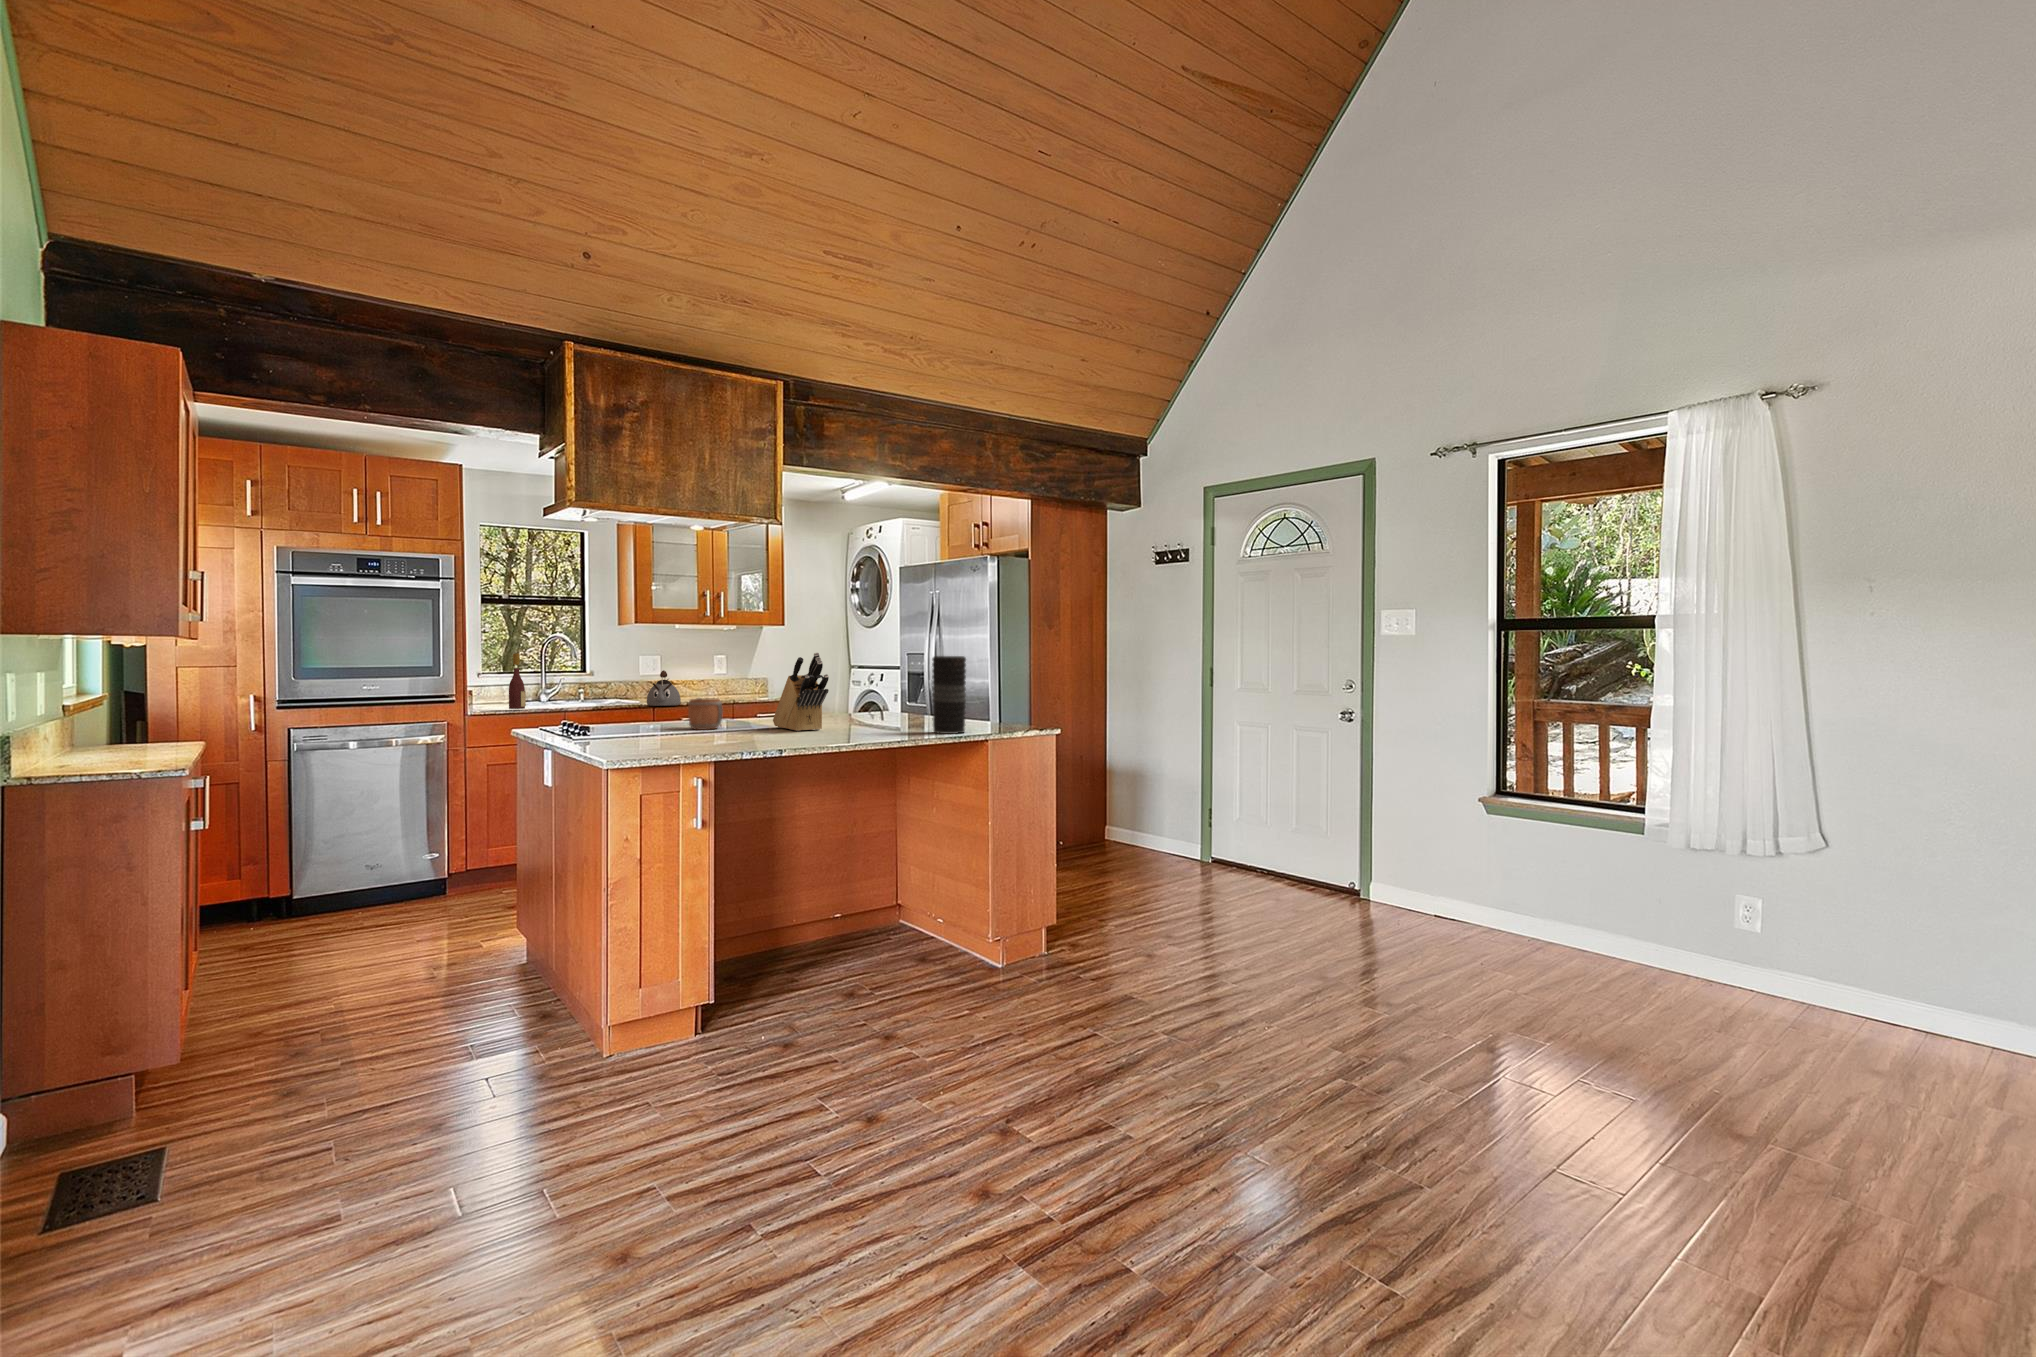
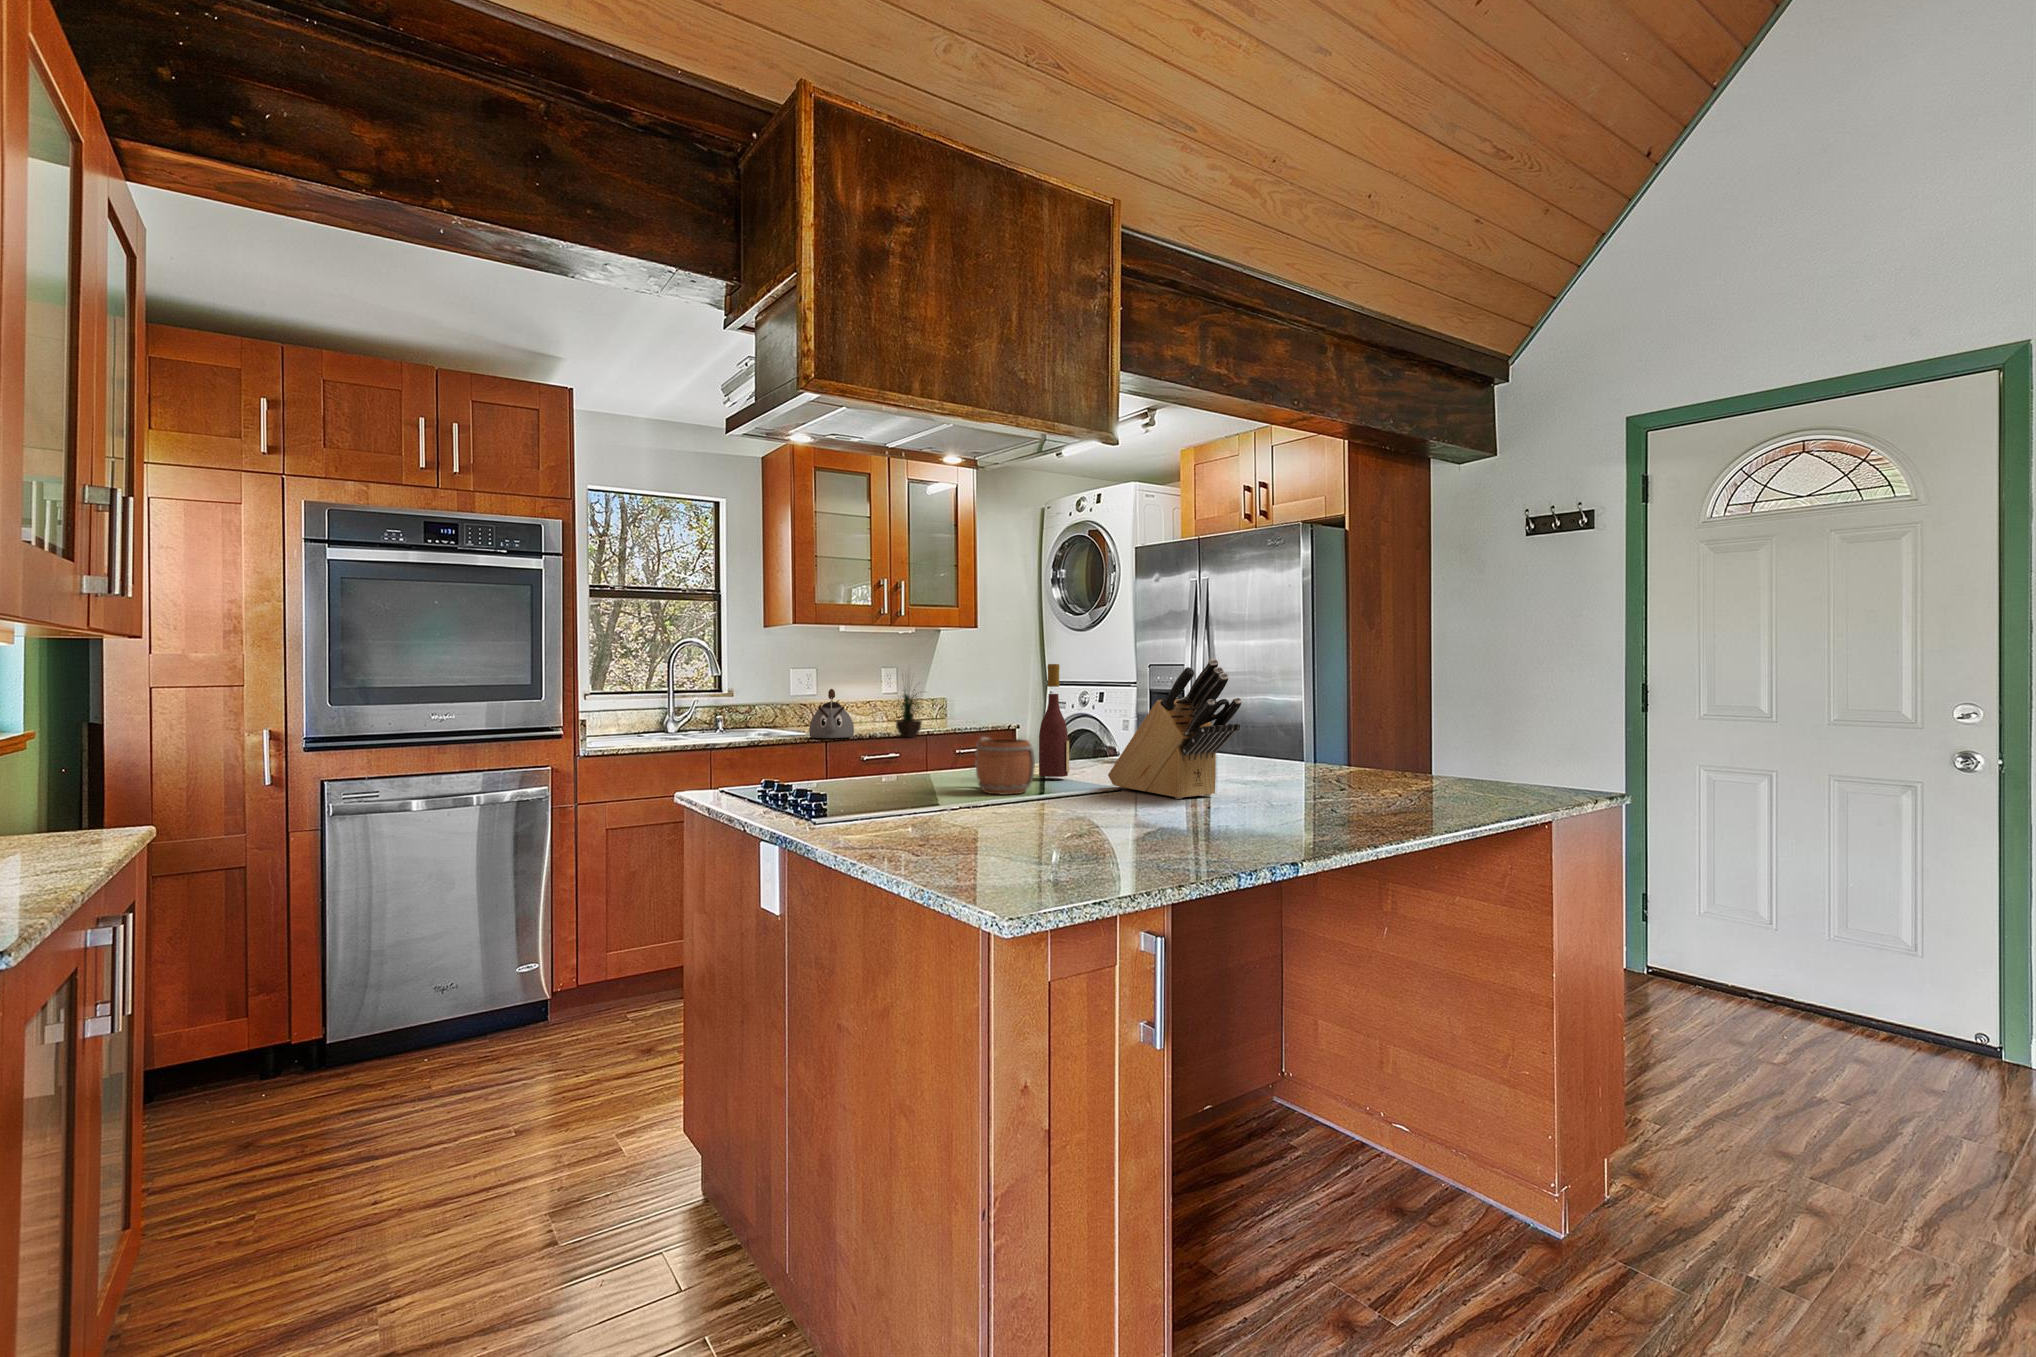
potted plant: none [705,647,738,706] -> present [896,689,922,738]
wine bottle: present [509,653,526,709] -> present [1039,664,1069,777]
vase: present [932,656,966,734] -> none [1424,664,1492,807]

